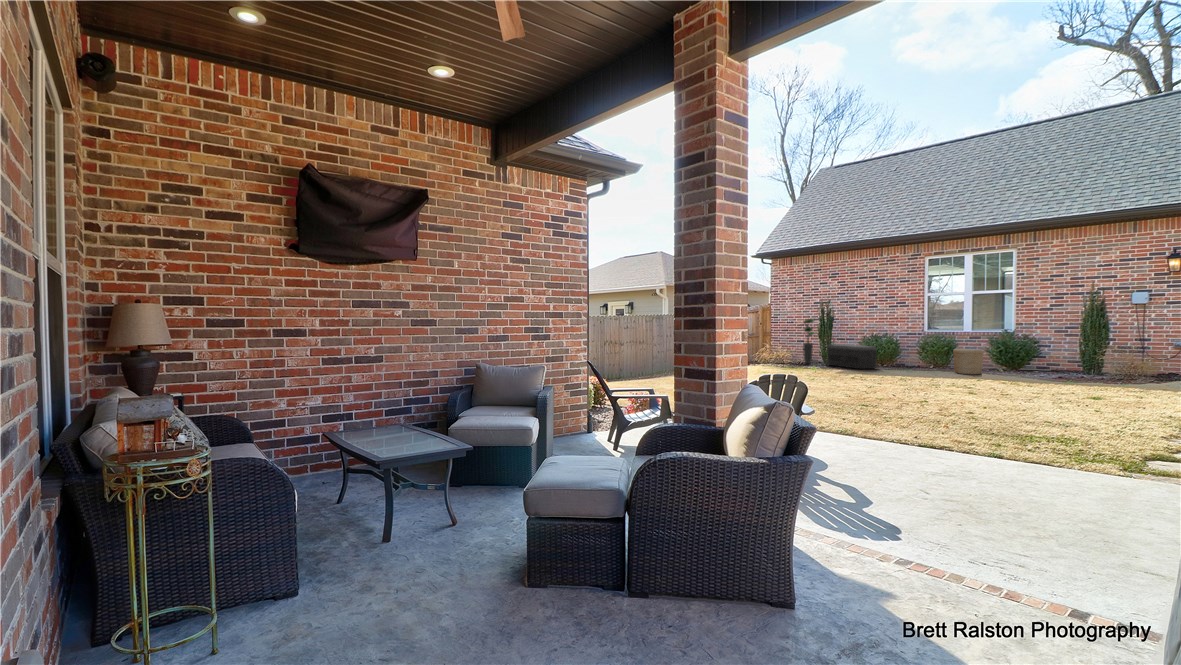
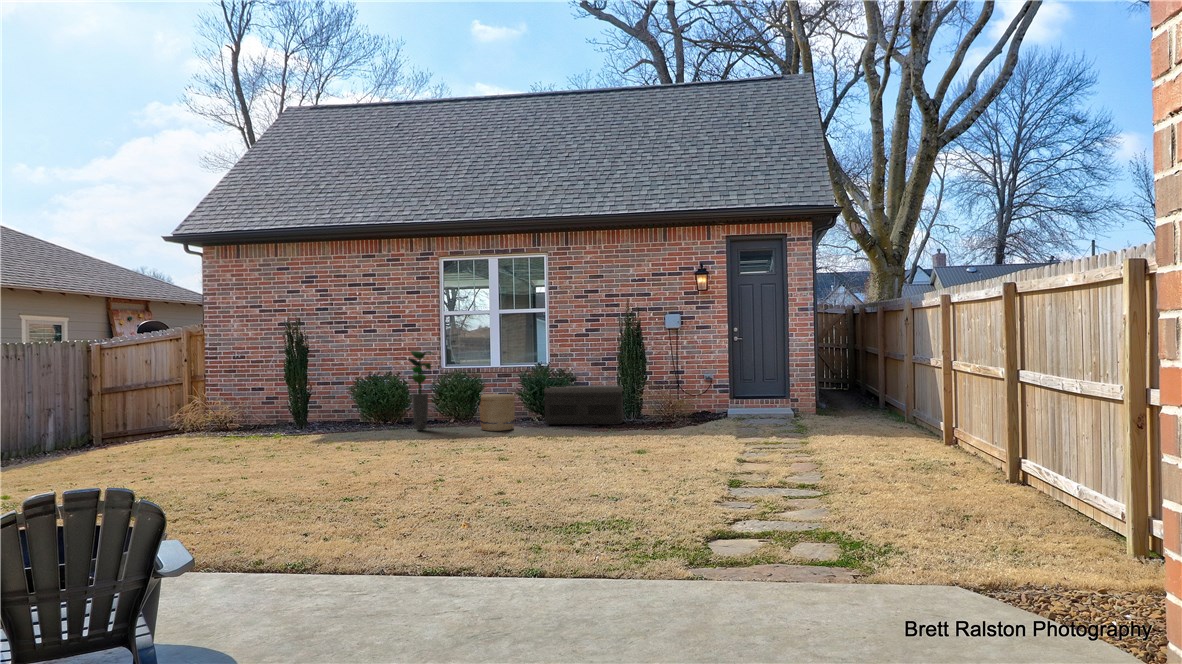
potted plant: present [803,319,814,364] -> present [406,351,434,431]
storage bench: present [828,344,877,369] -> present [544,386,624,425]

